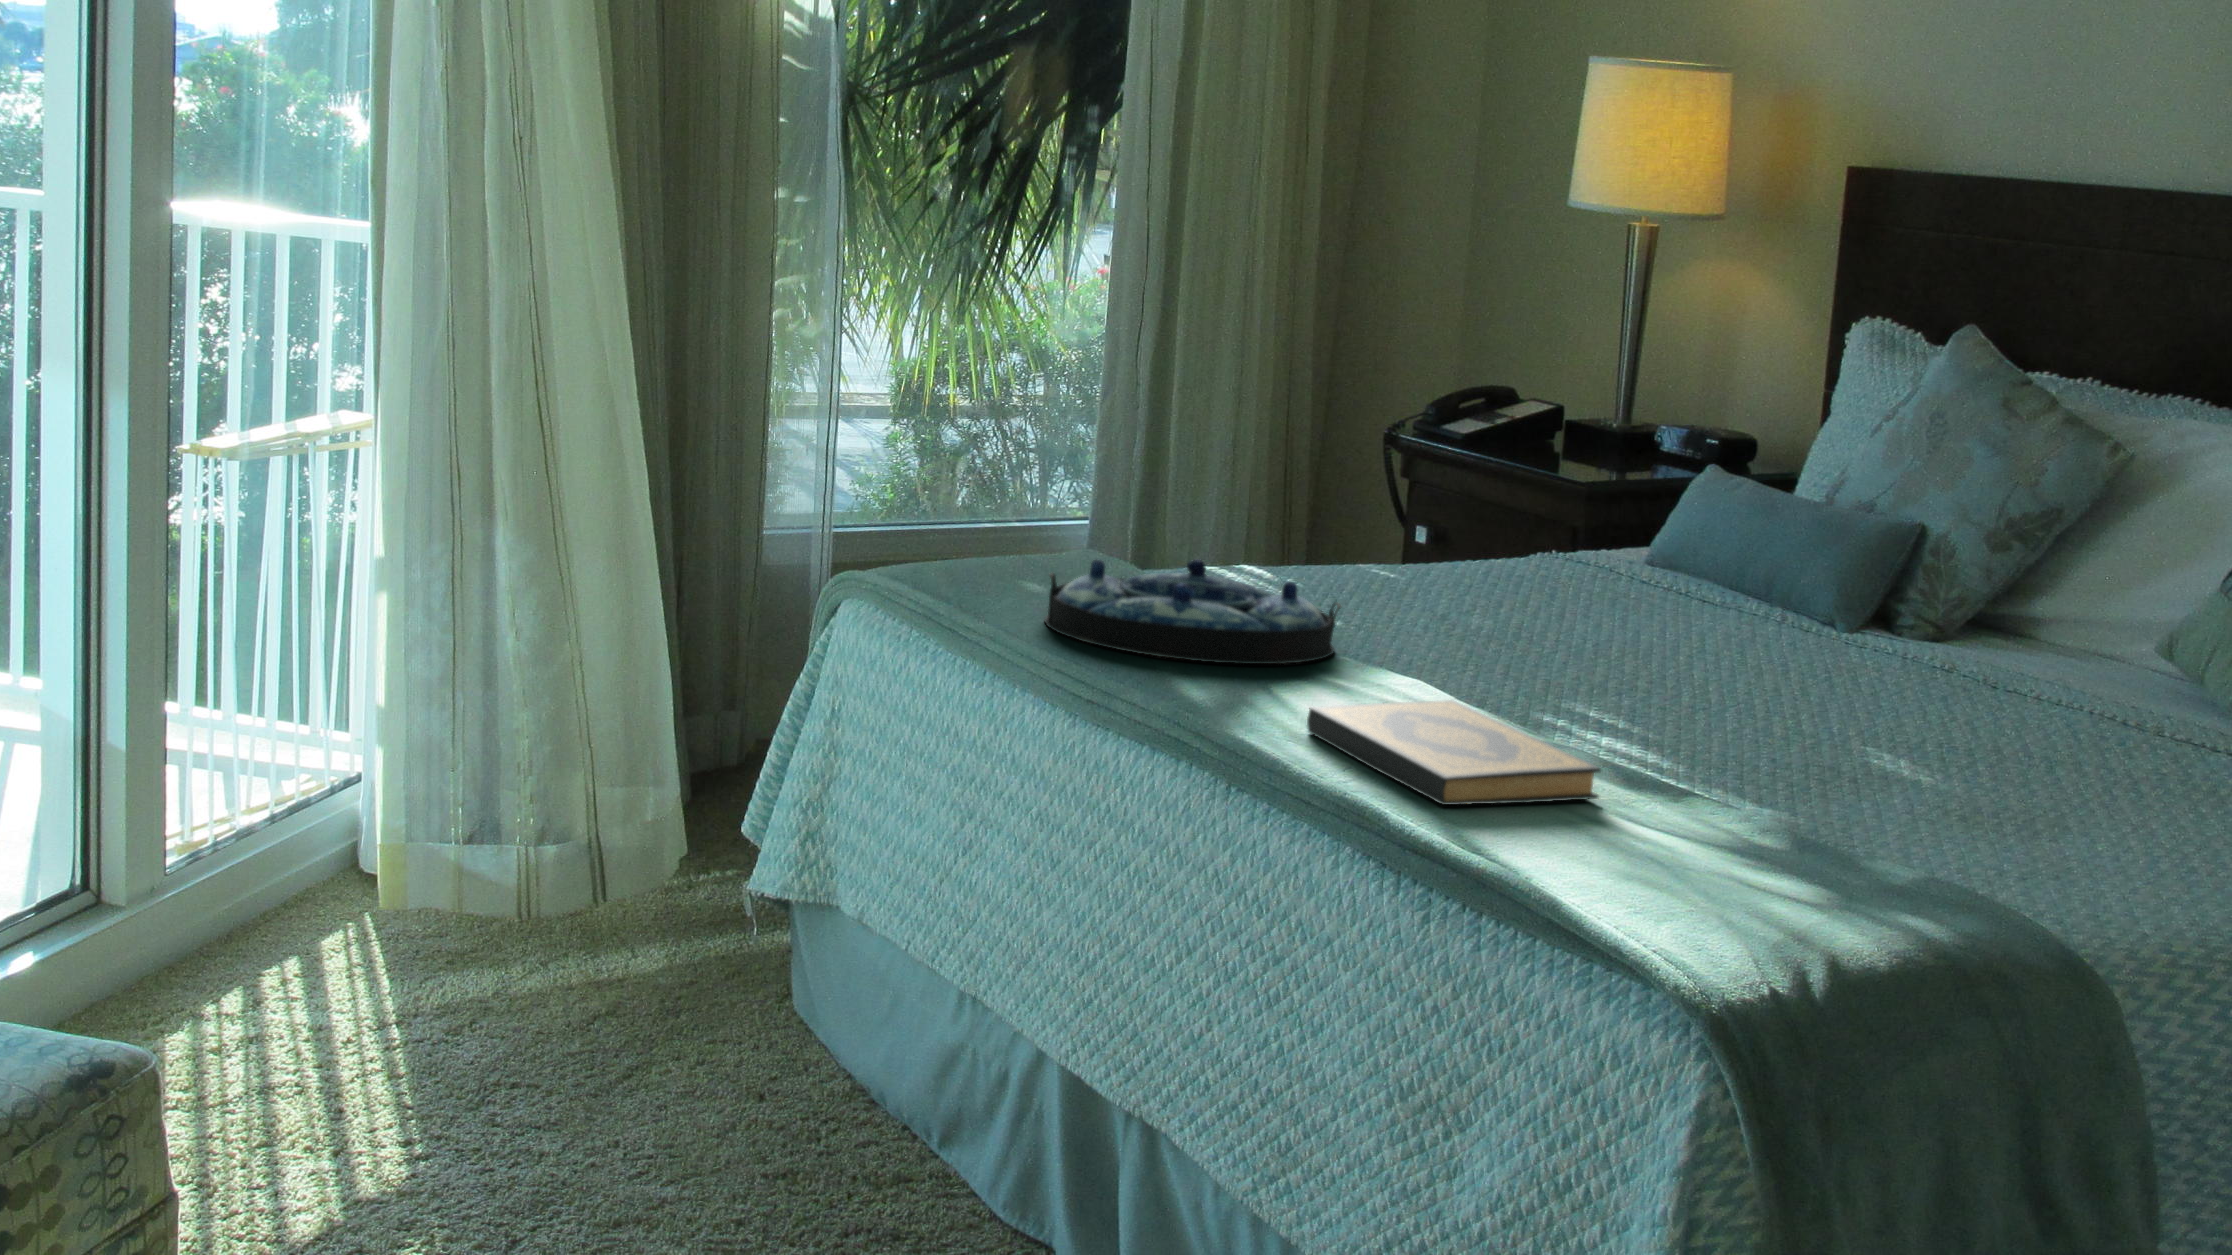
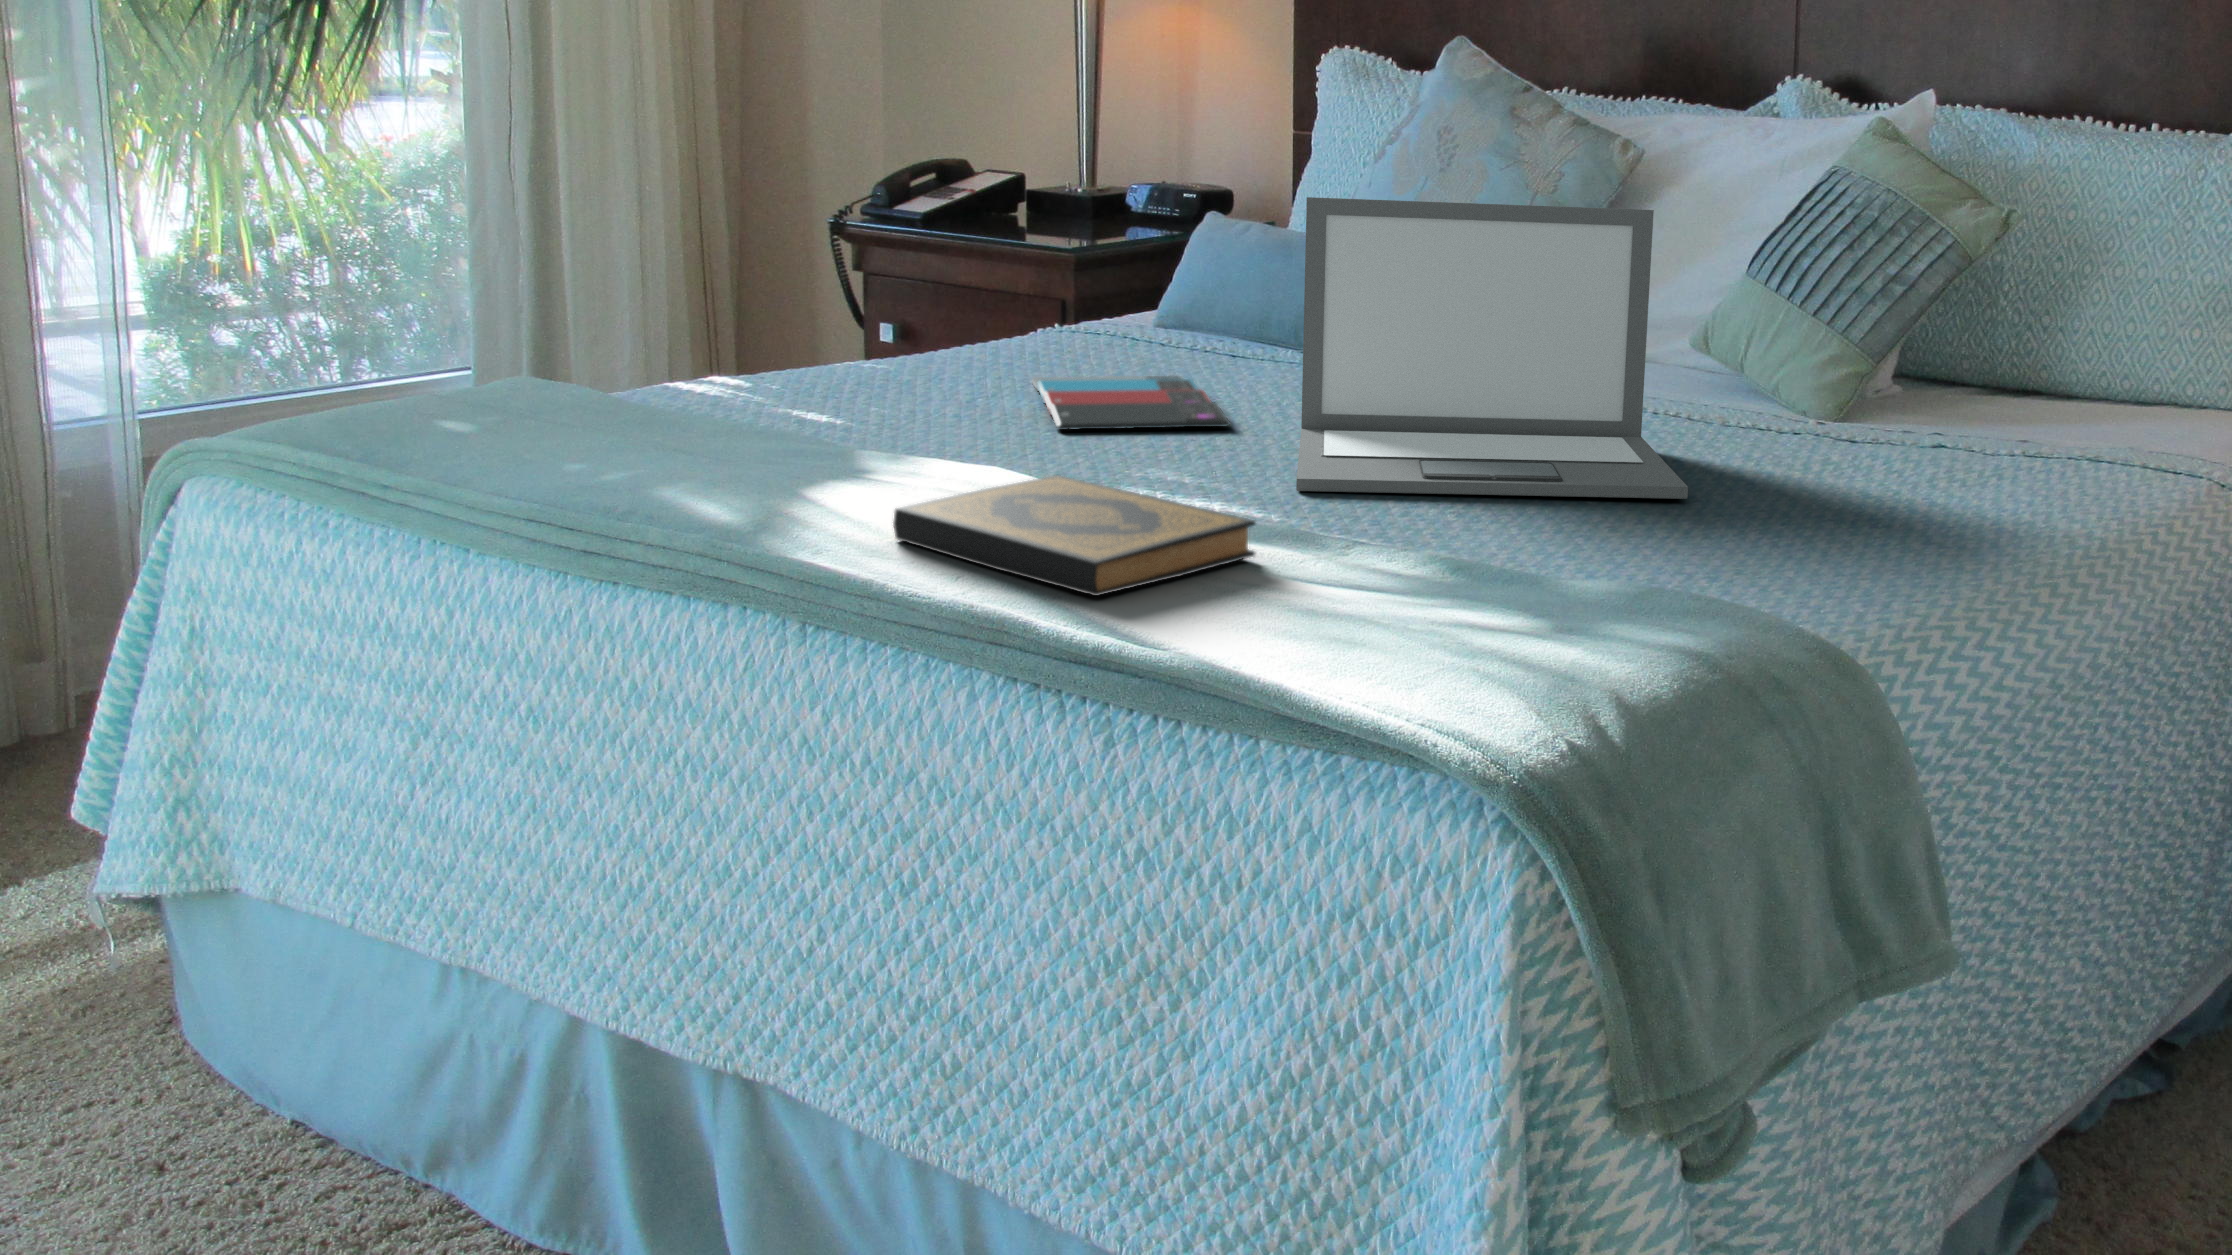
laptop: none [1679,469,2143,827] -> present [1296,197,1688,499]
serving tray: present [1044,559,1341,664] -> none [499,360,893,481]
smartphone: none [1485,602,1654,677] -> present [1032,376,1230,430]

